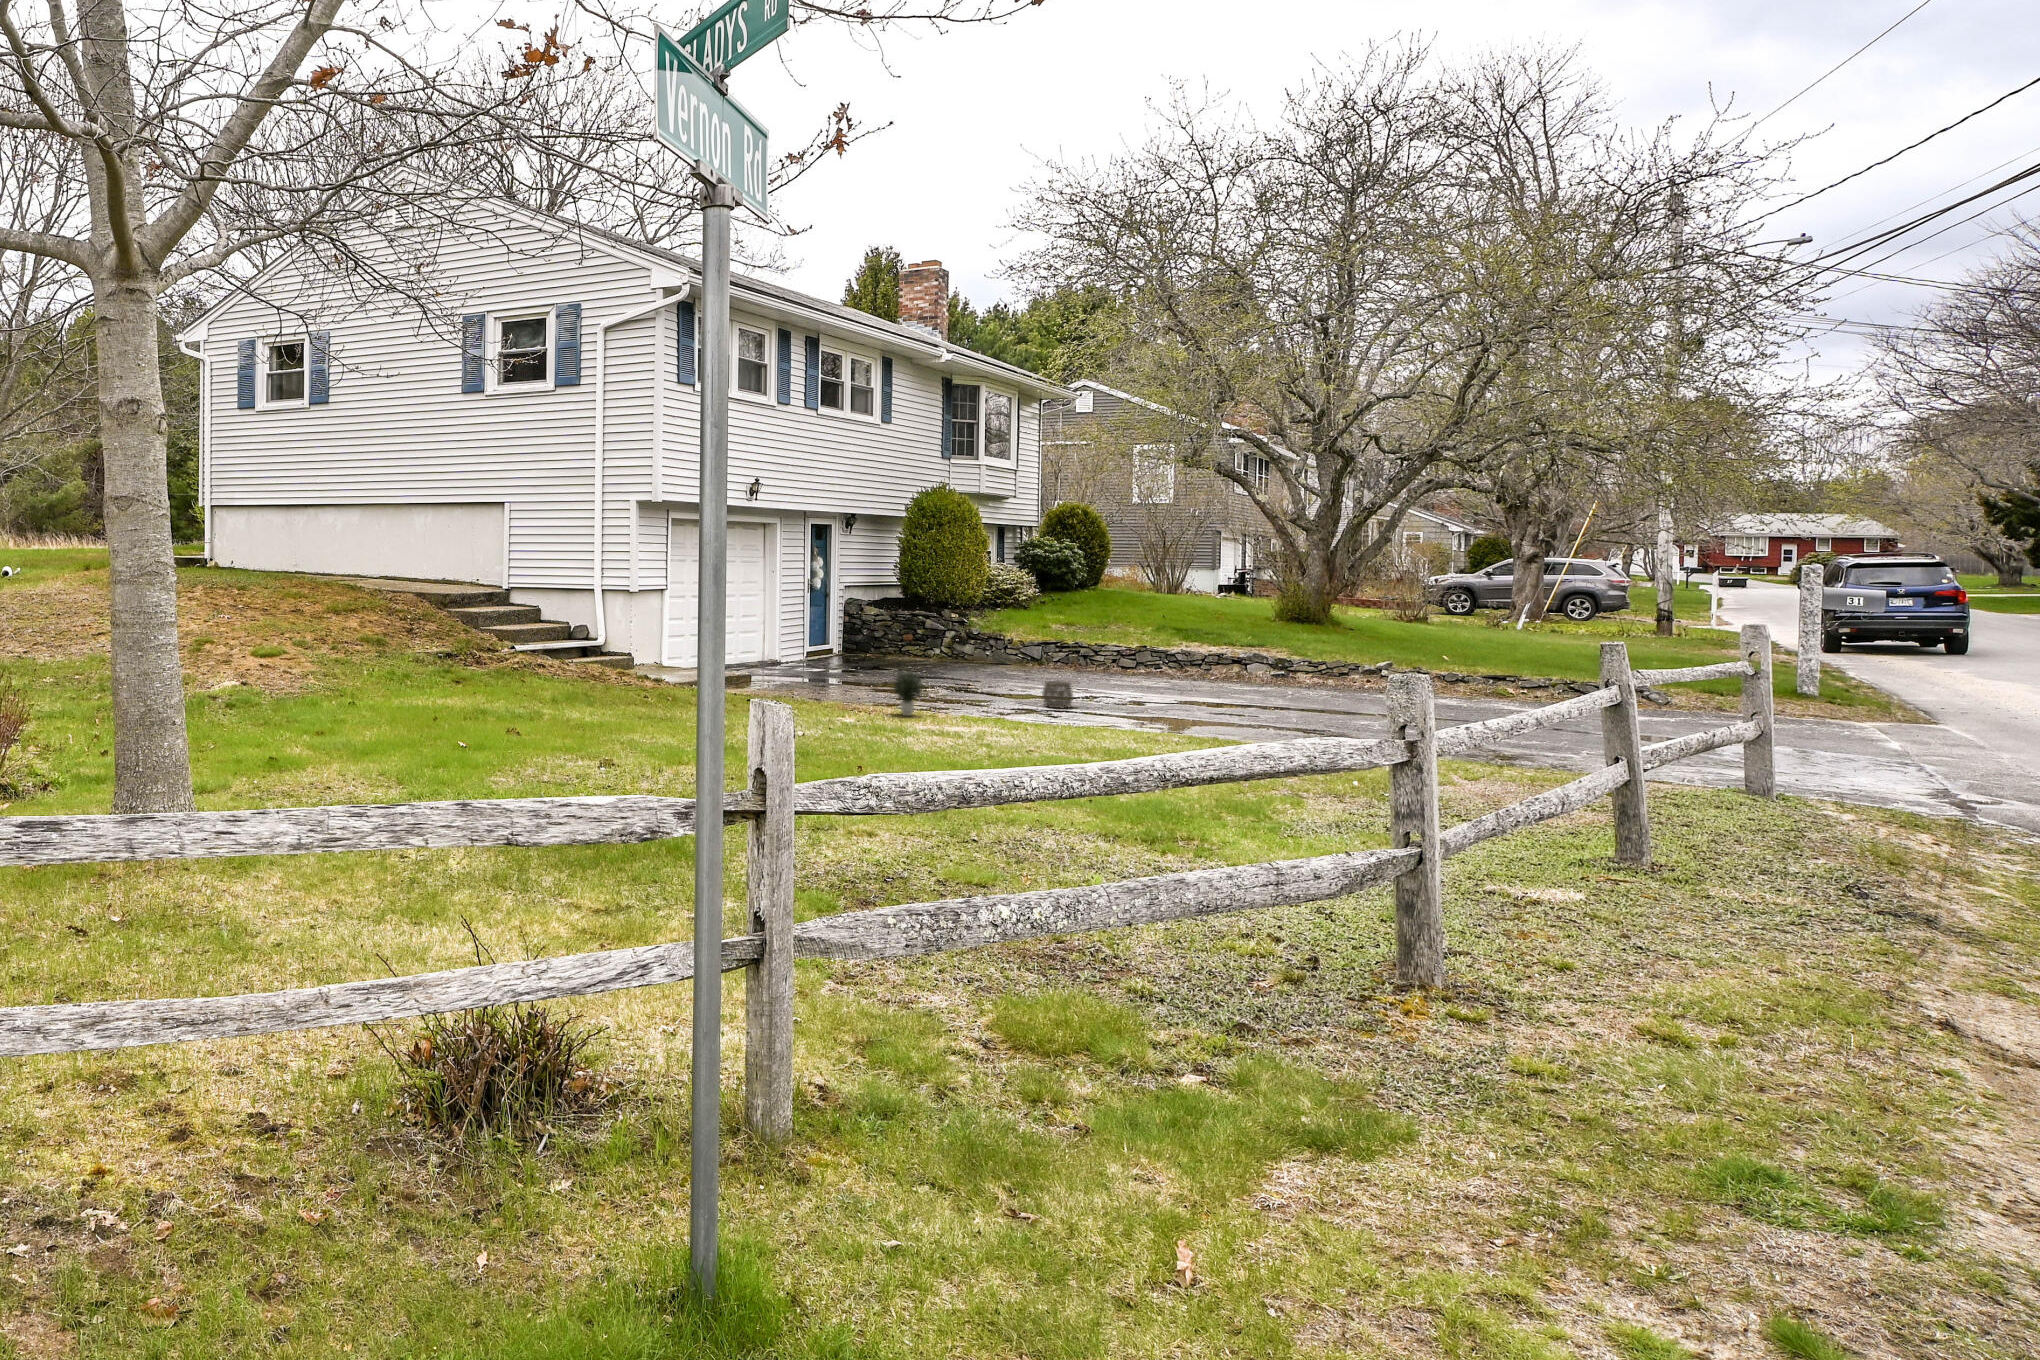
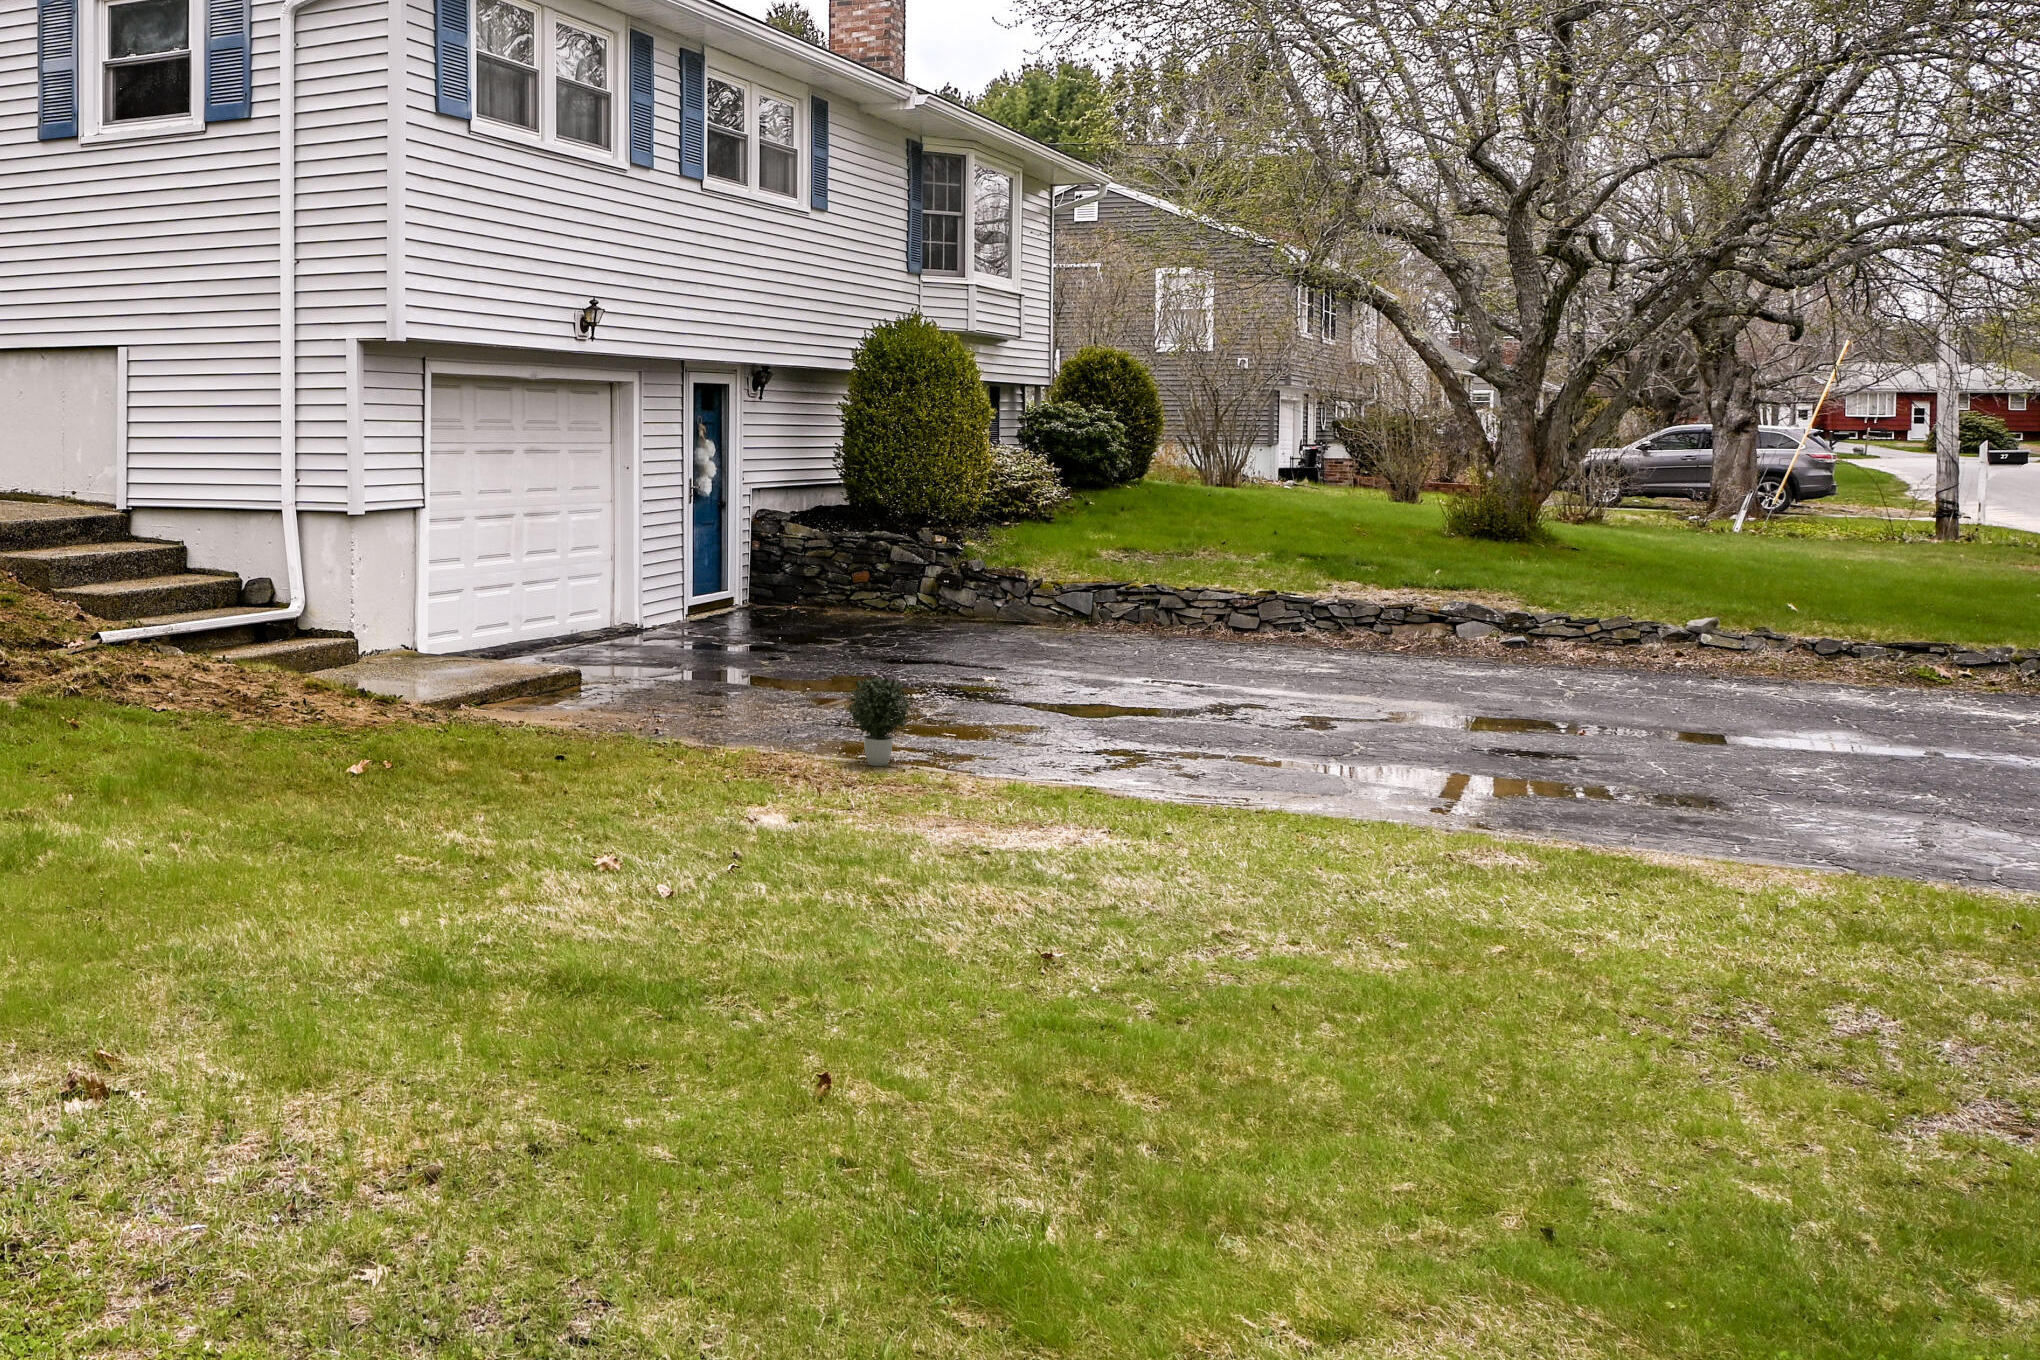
woven basket: present [1042,681,1073,708] -> none [1128,680,1188,735]

